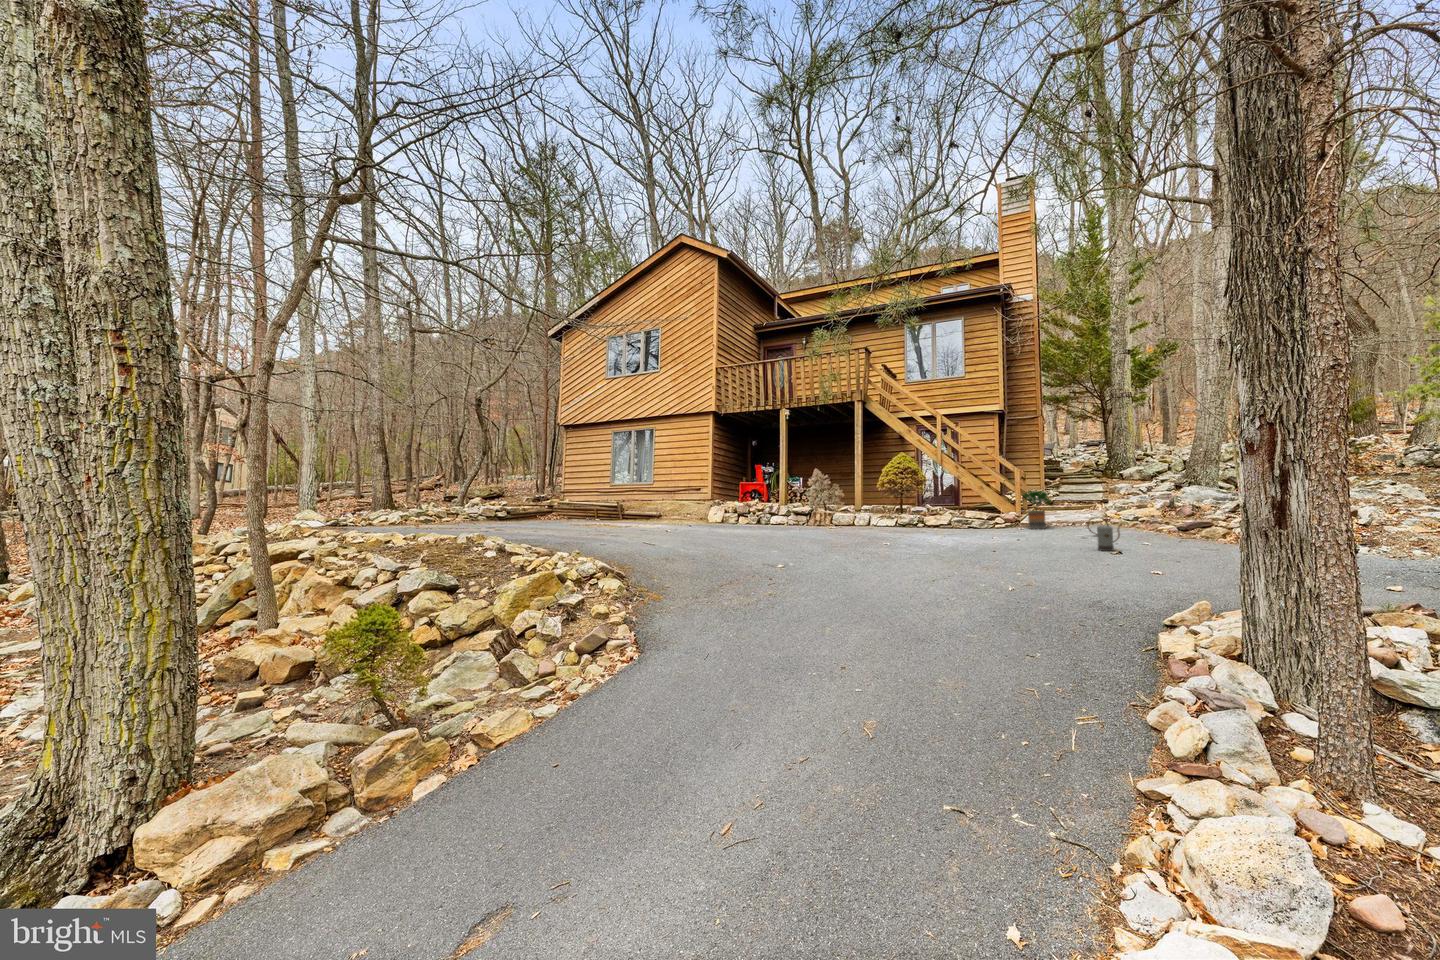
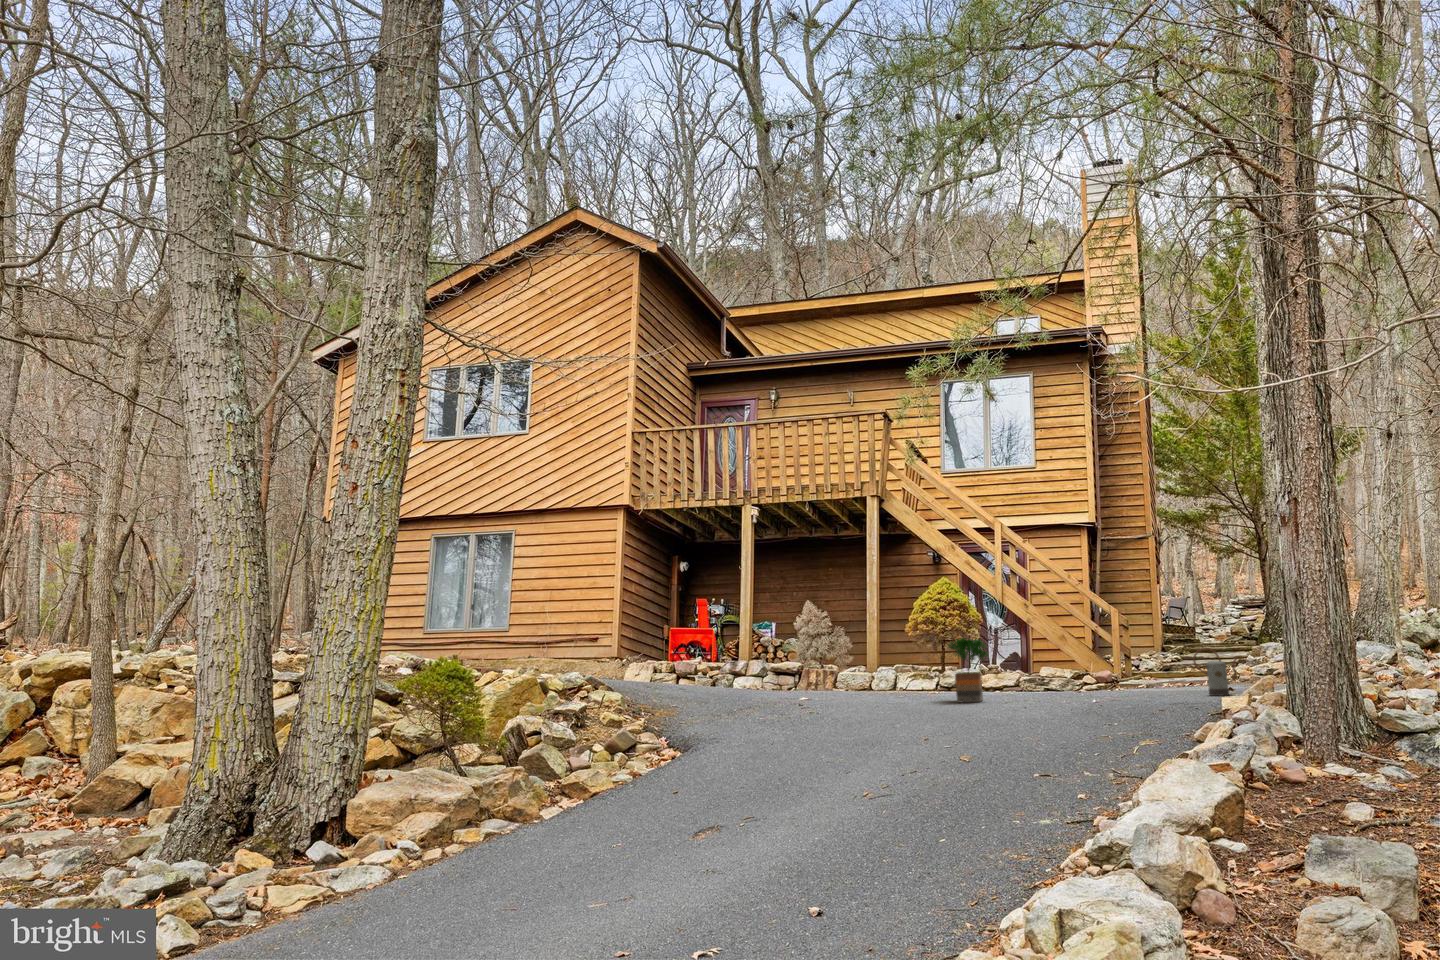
potted tree: present [1023,491,1051,529] -> present [948,638,988,703]

